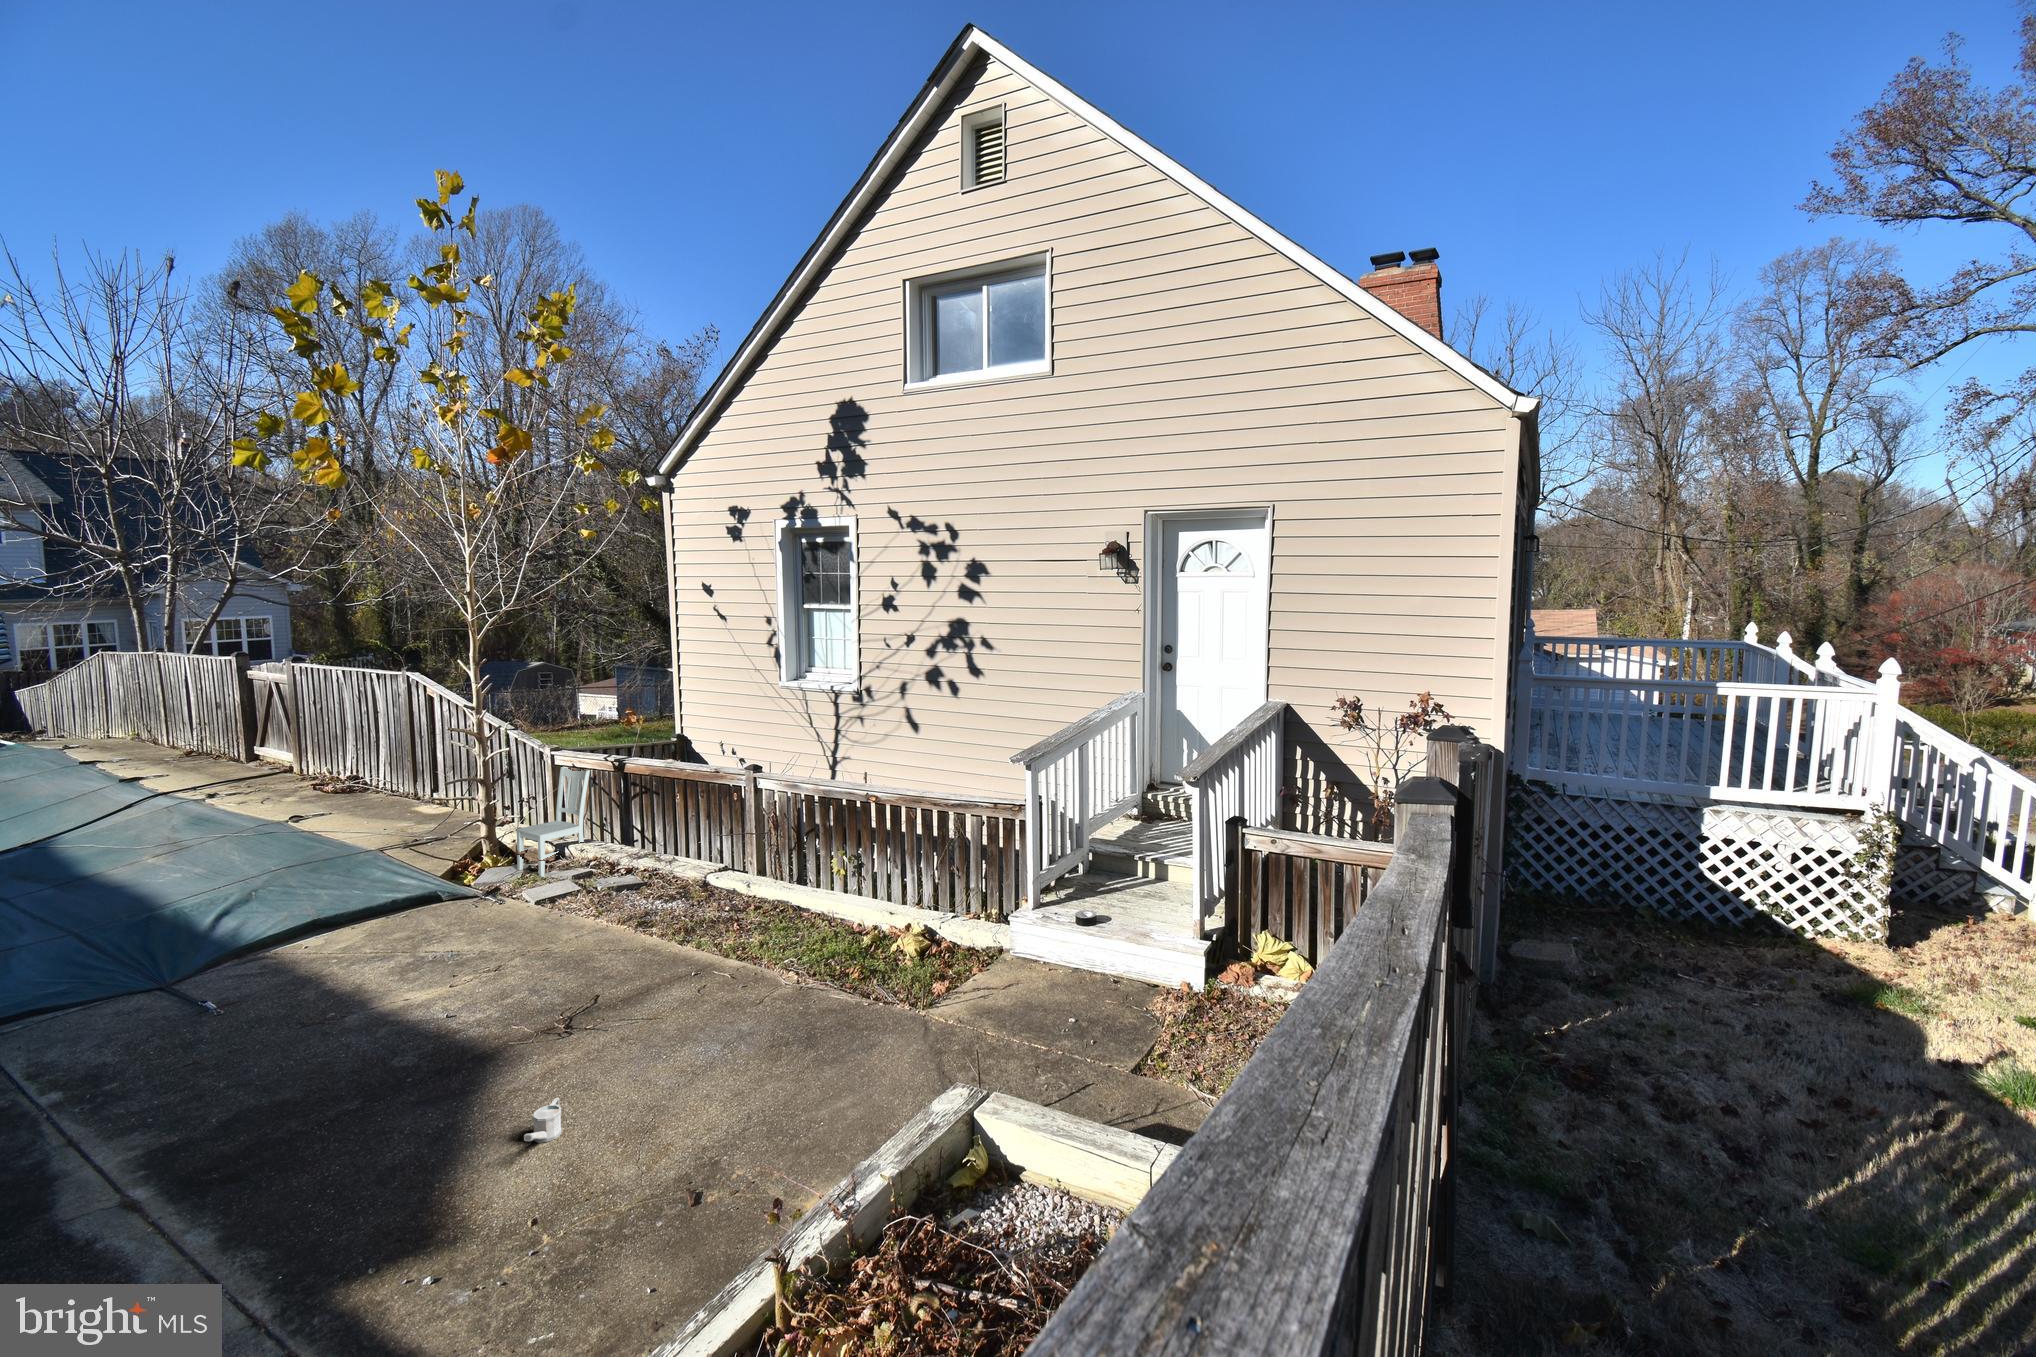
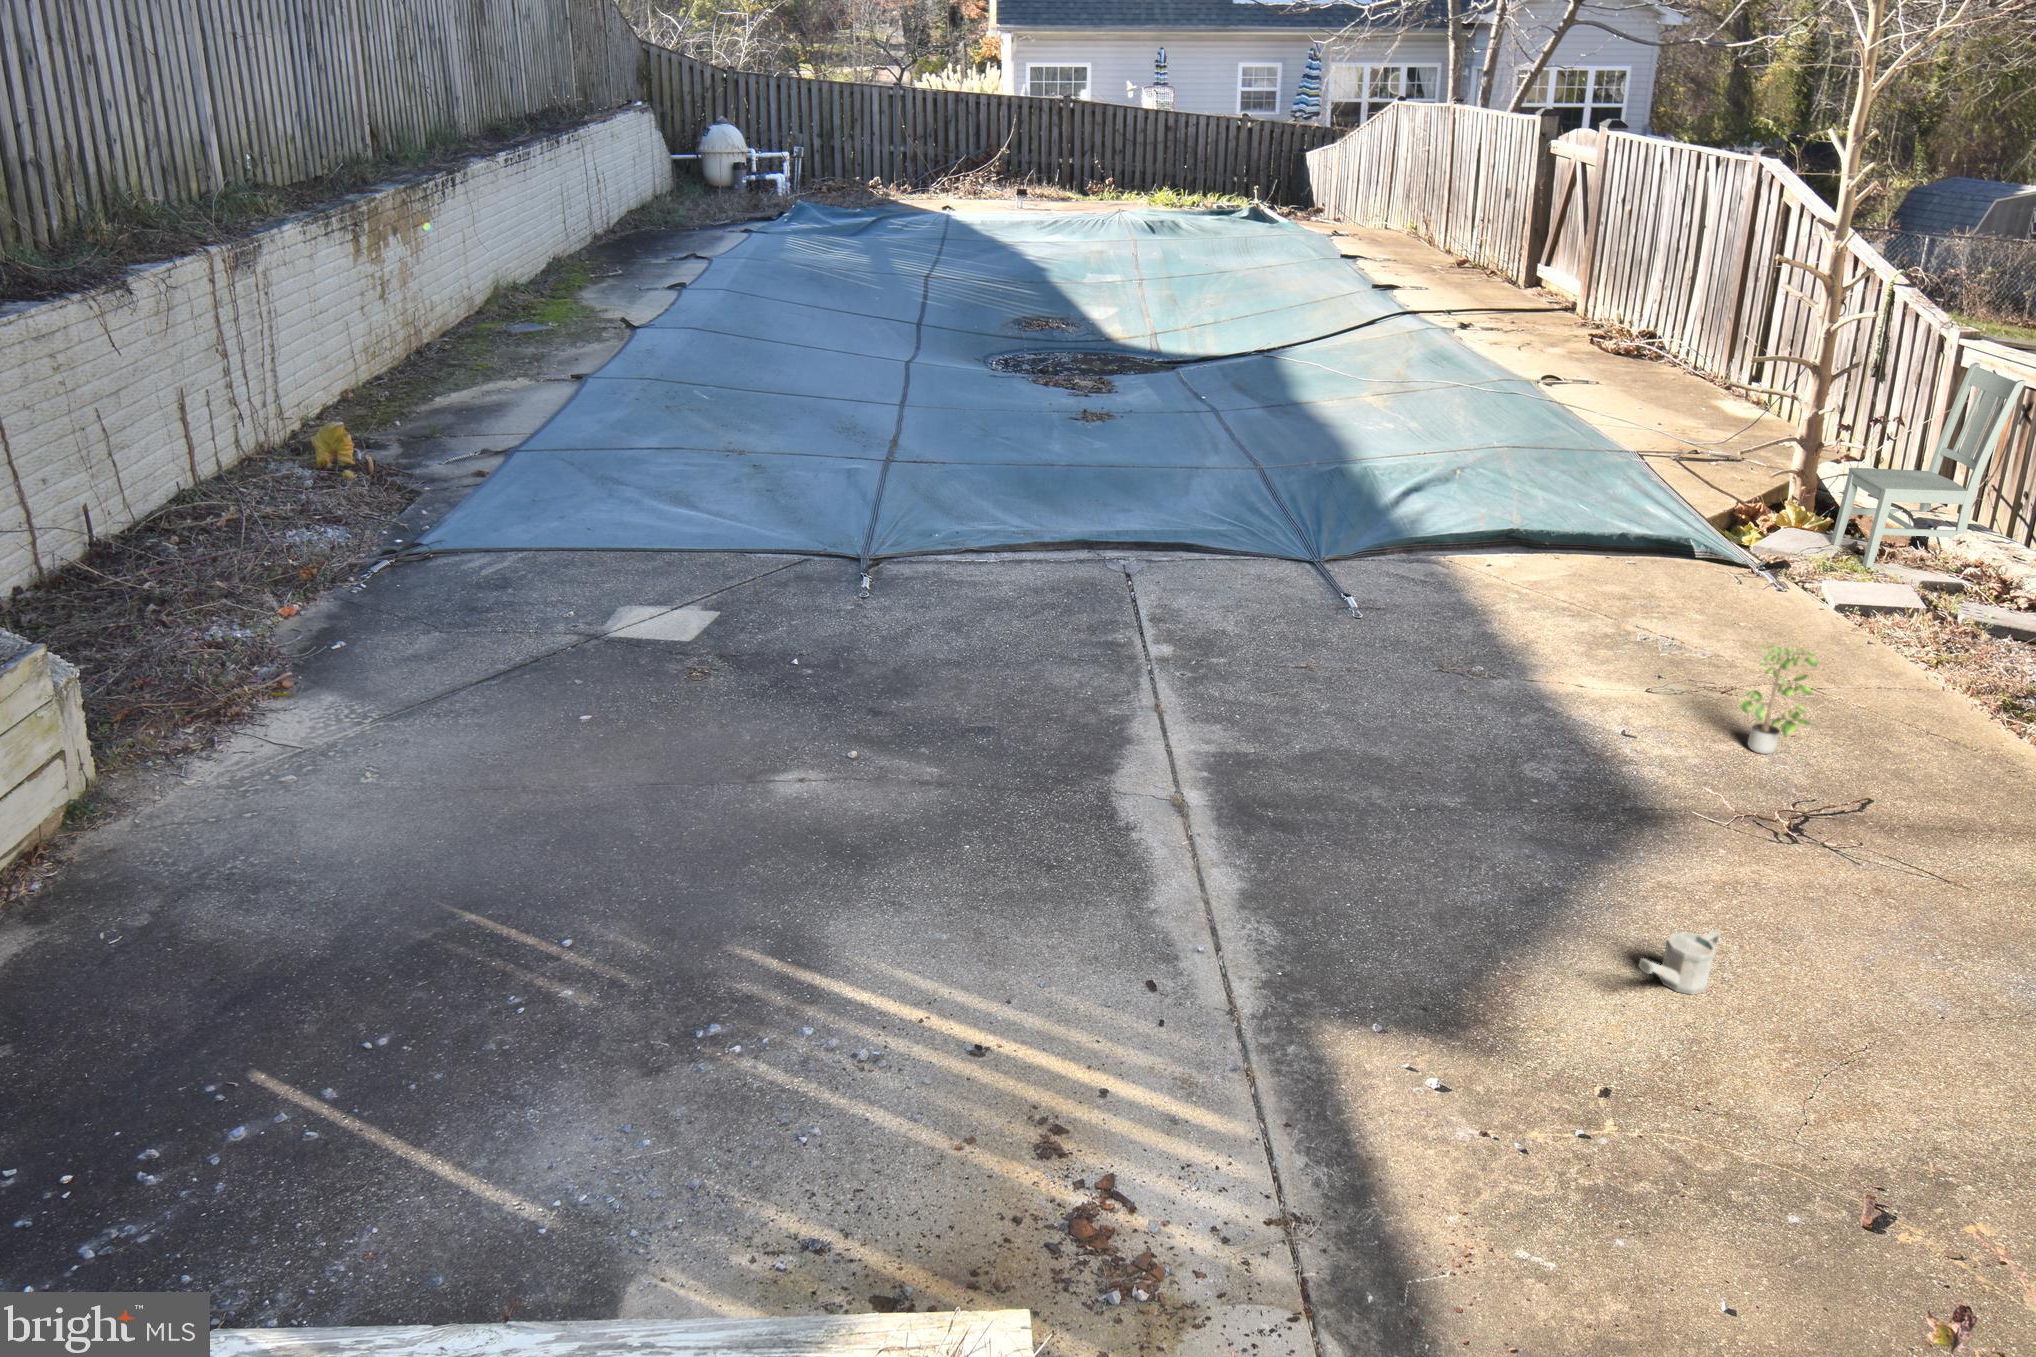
potted plant: none [514,930,558,995] -> present [1741,644,1818,754]

